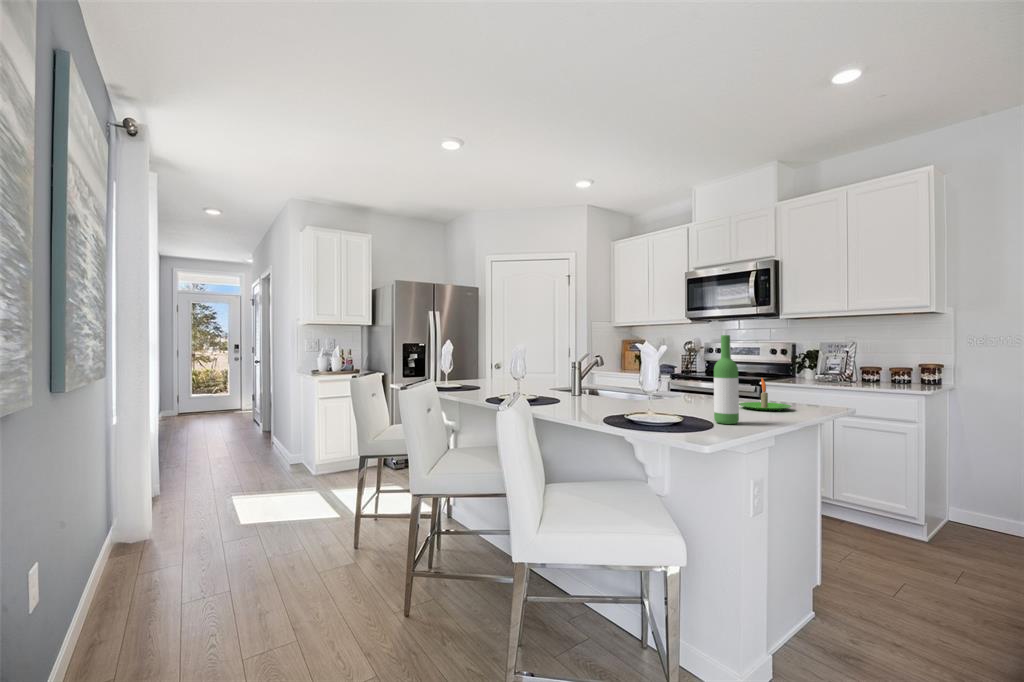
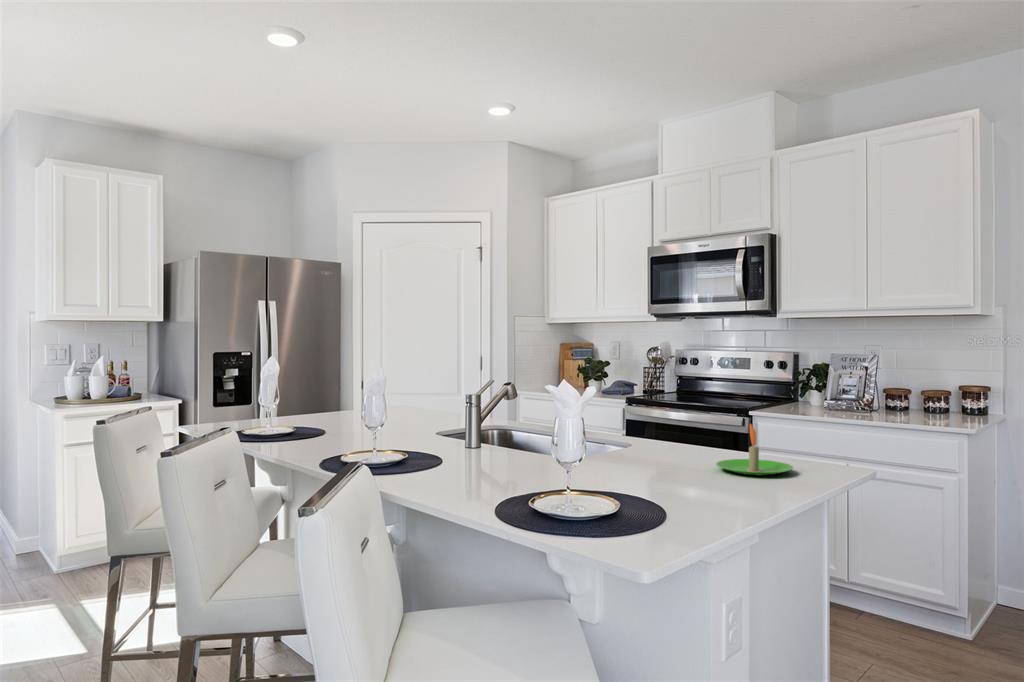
wine bottle: present [714,335,739,424] -> none [676,367,714,511]

